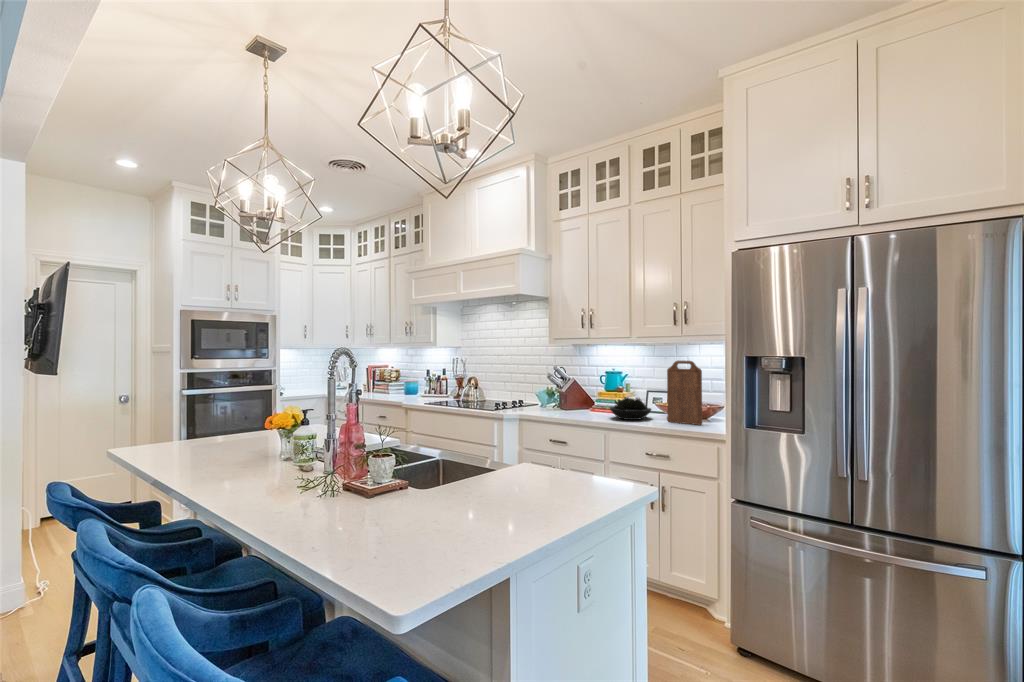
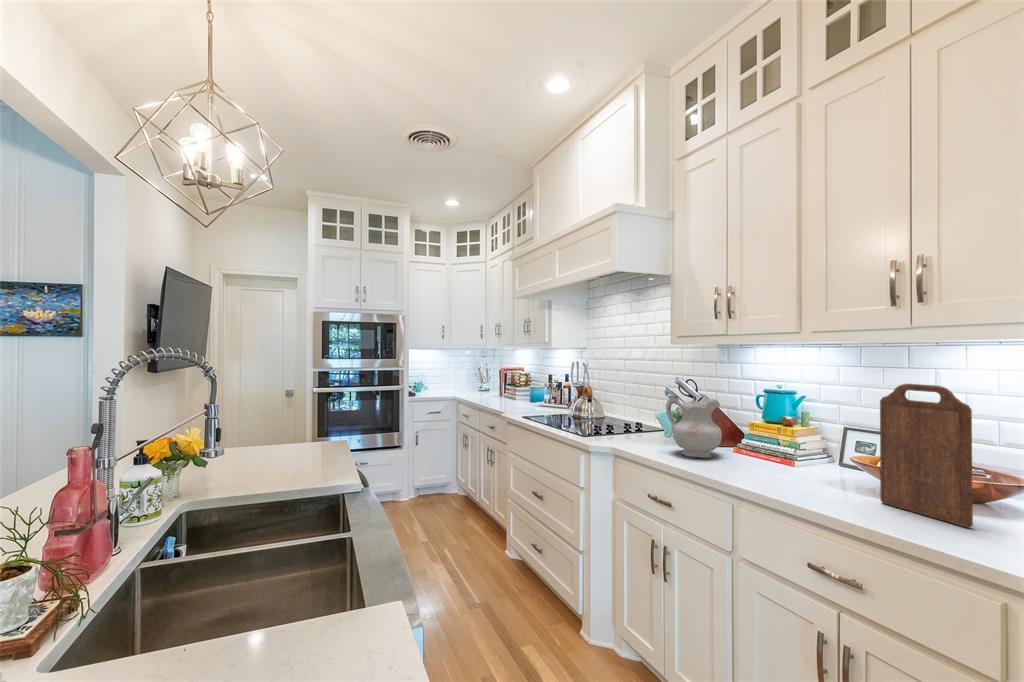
ceramic pitcher: none [551,376,585,414] -> present [666,395,722,458]
succulent plant: present [610,397,651,420] -> none [758,441,845,487]

